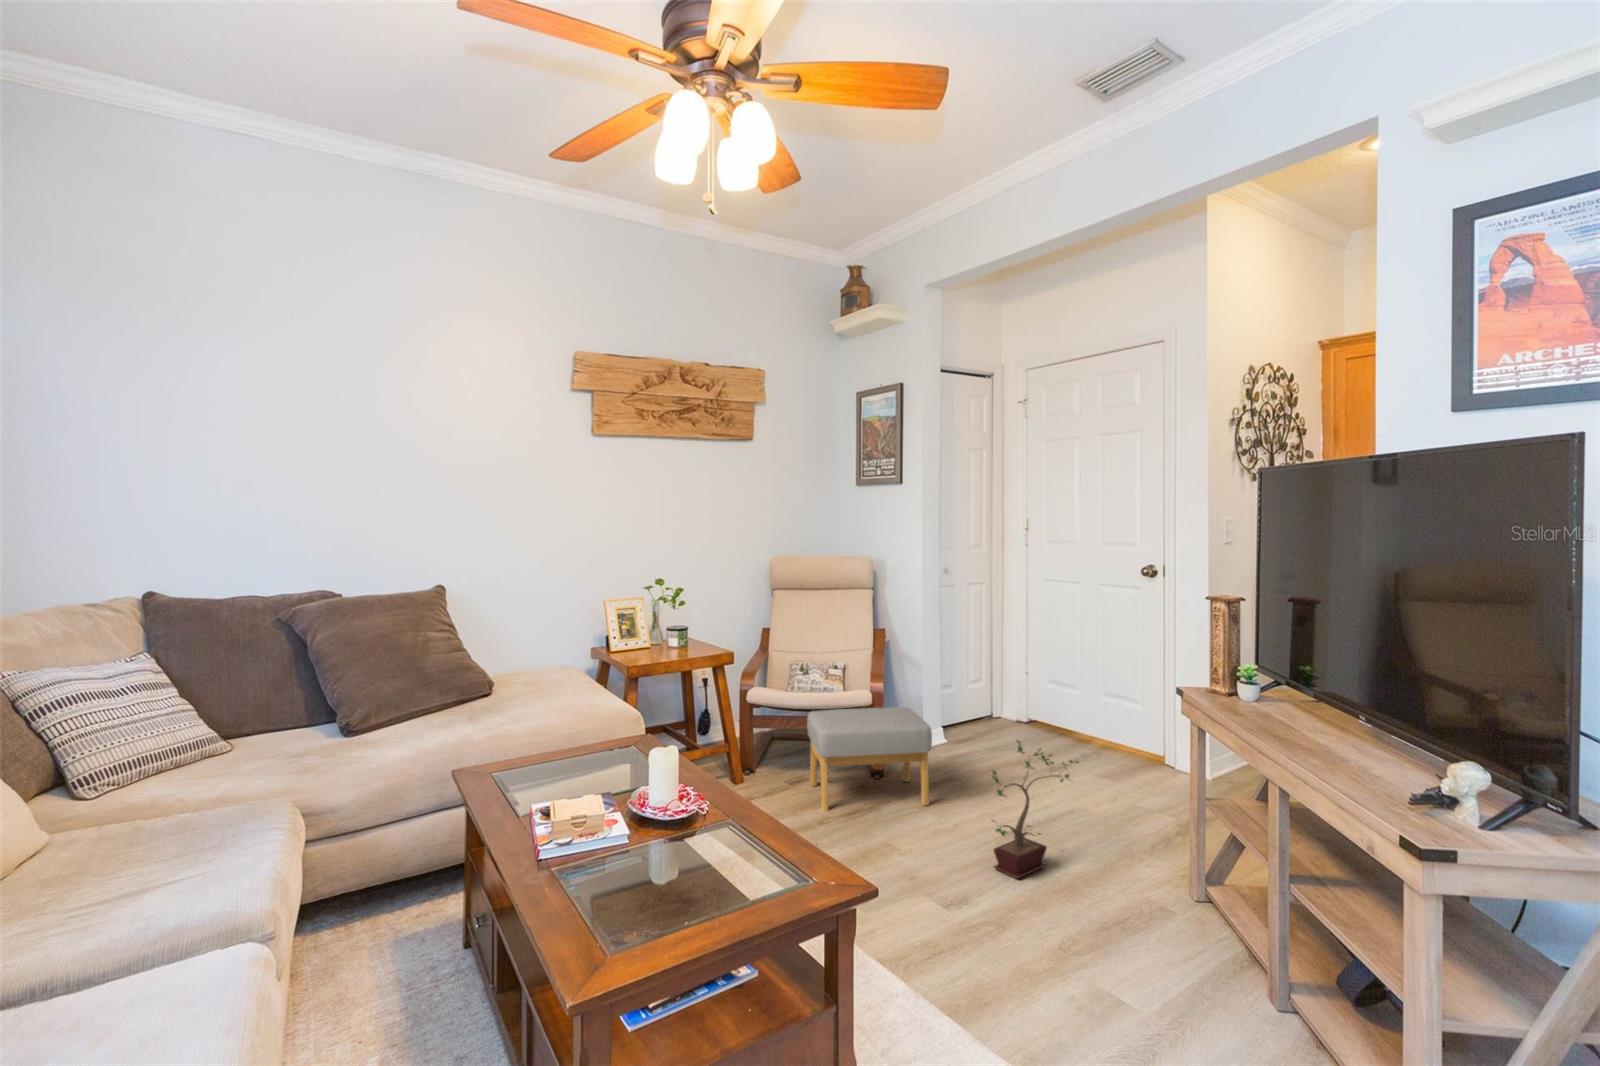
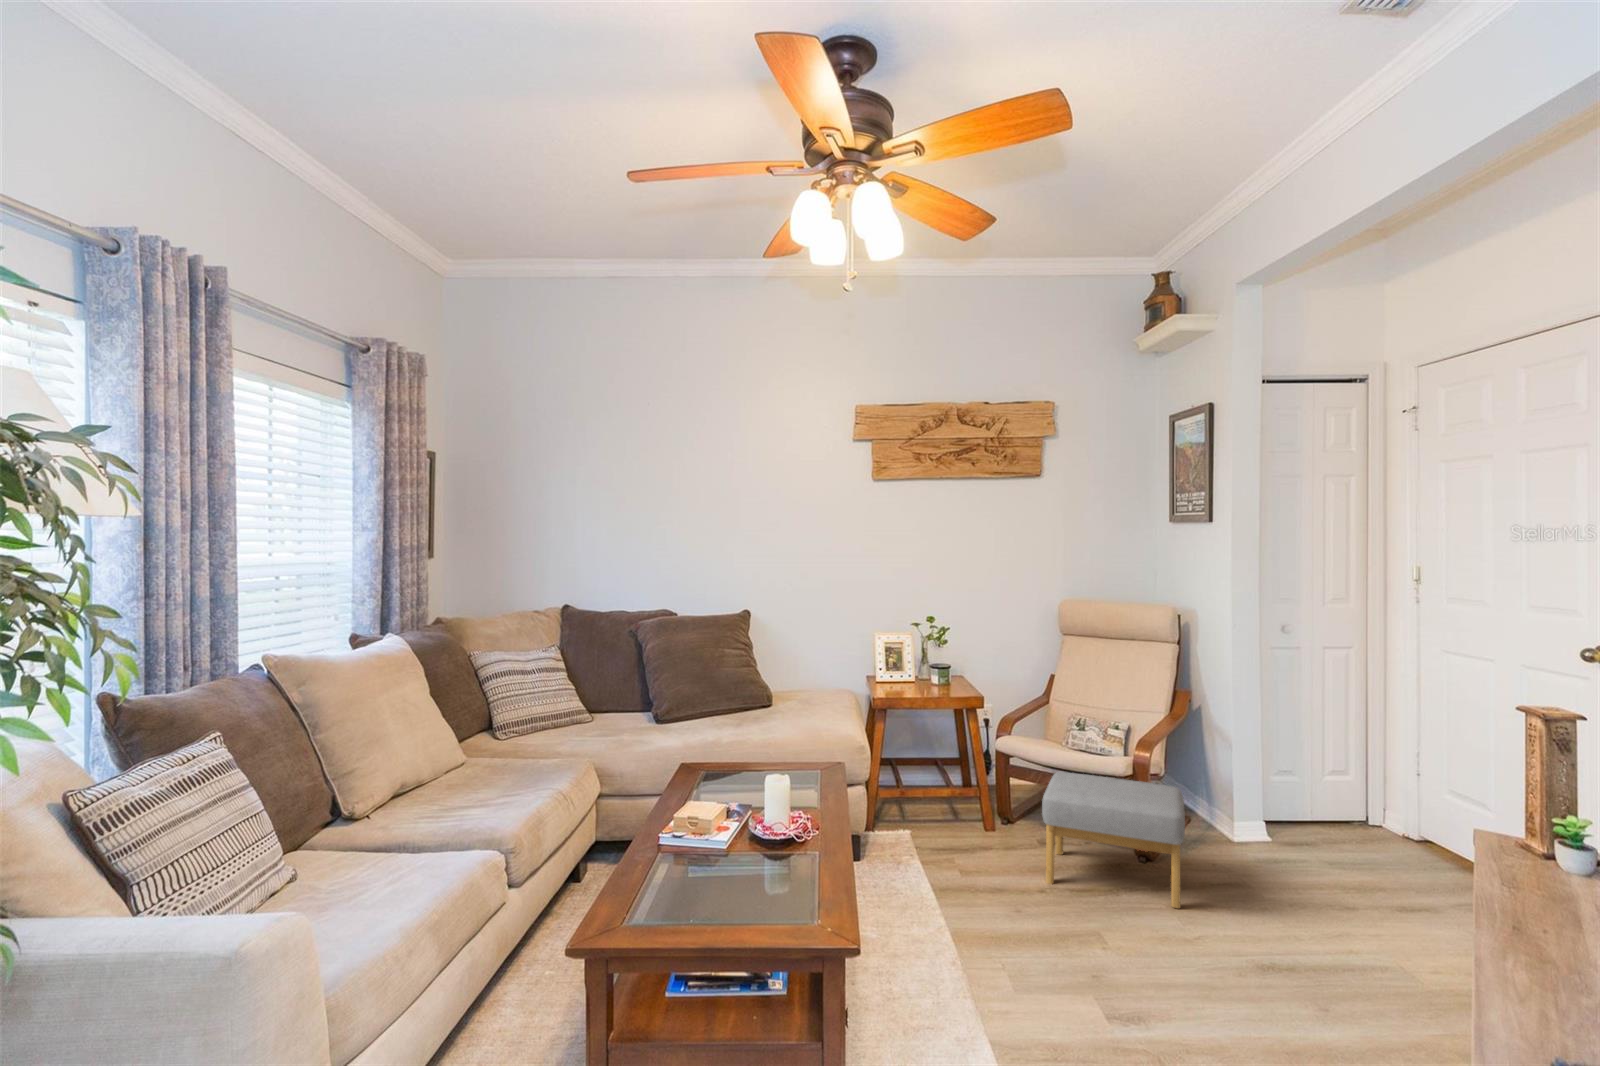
potted plant: present [992,740,1078,879] -> none [1184,850,1341,1028]

